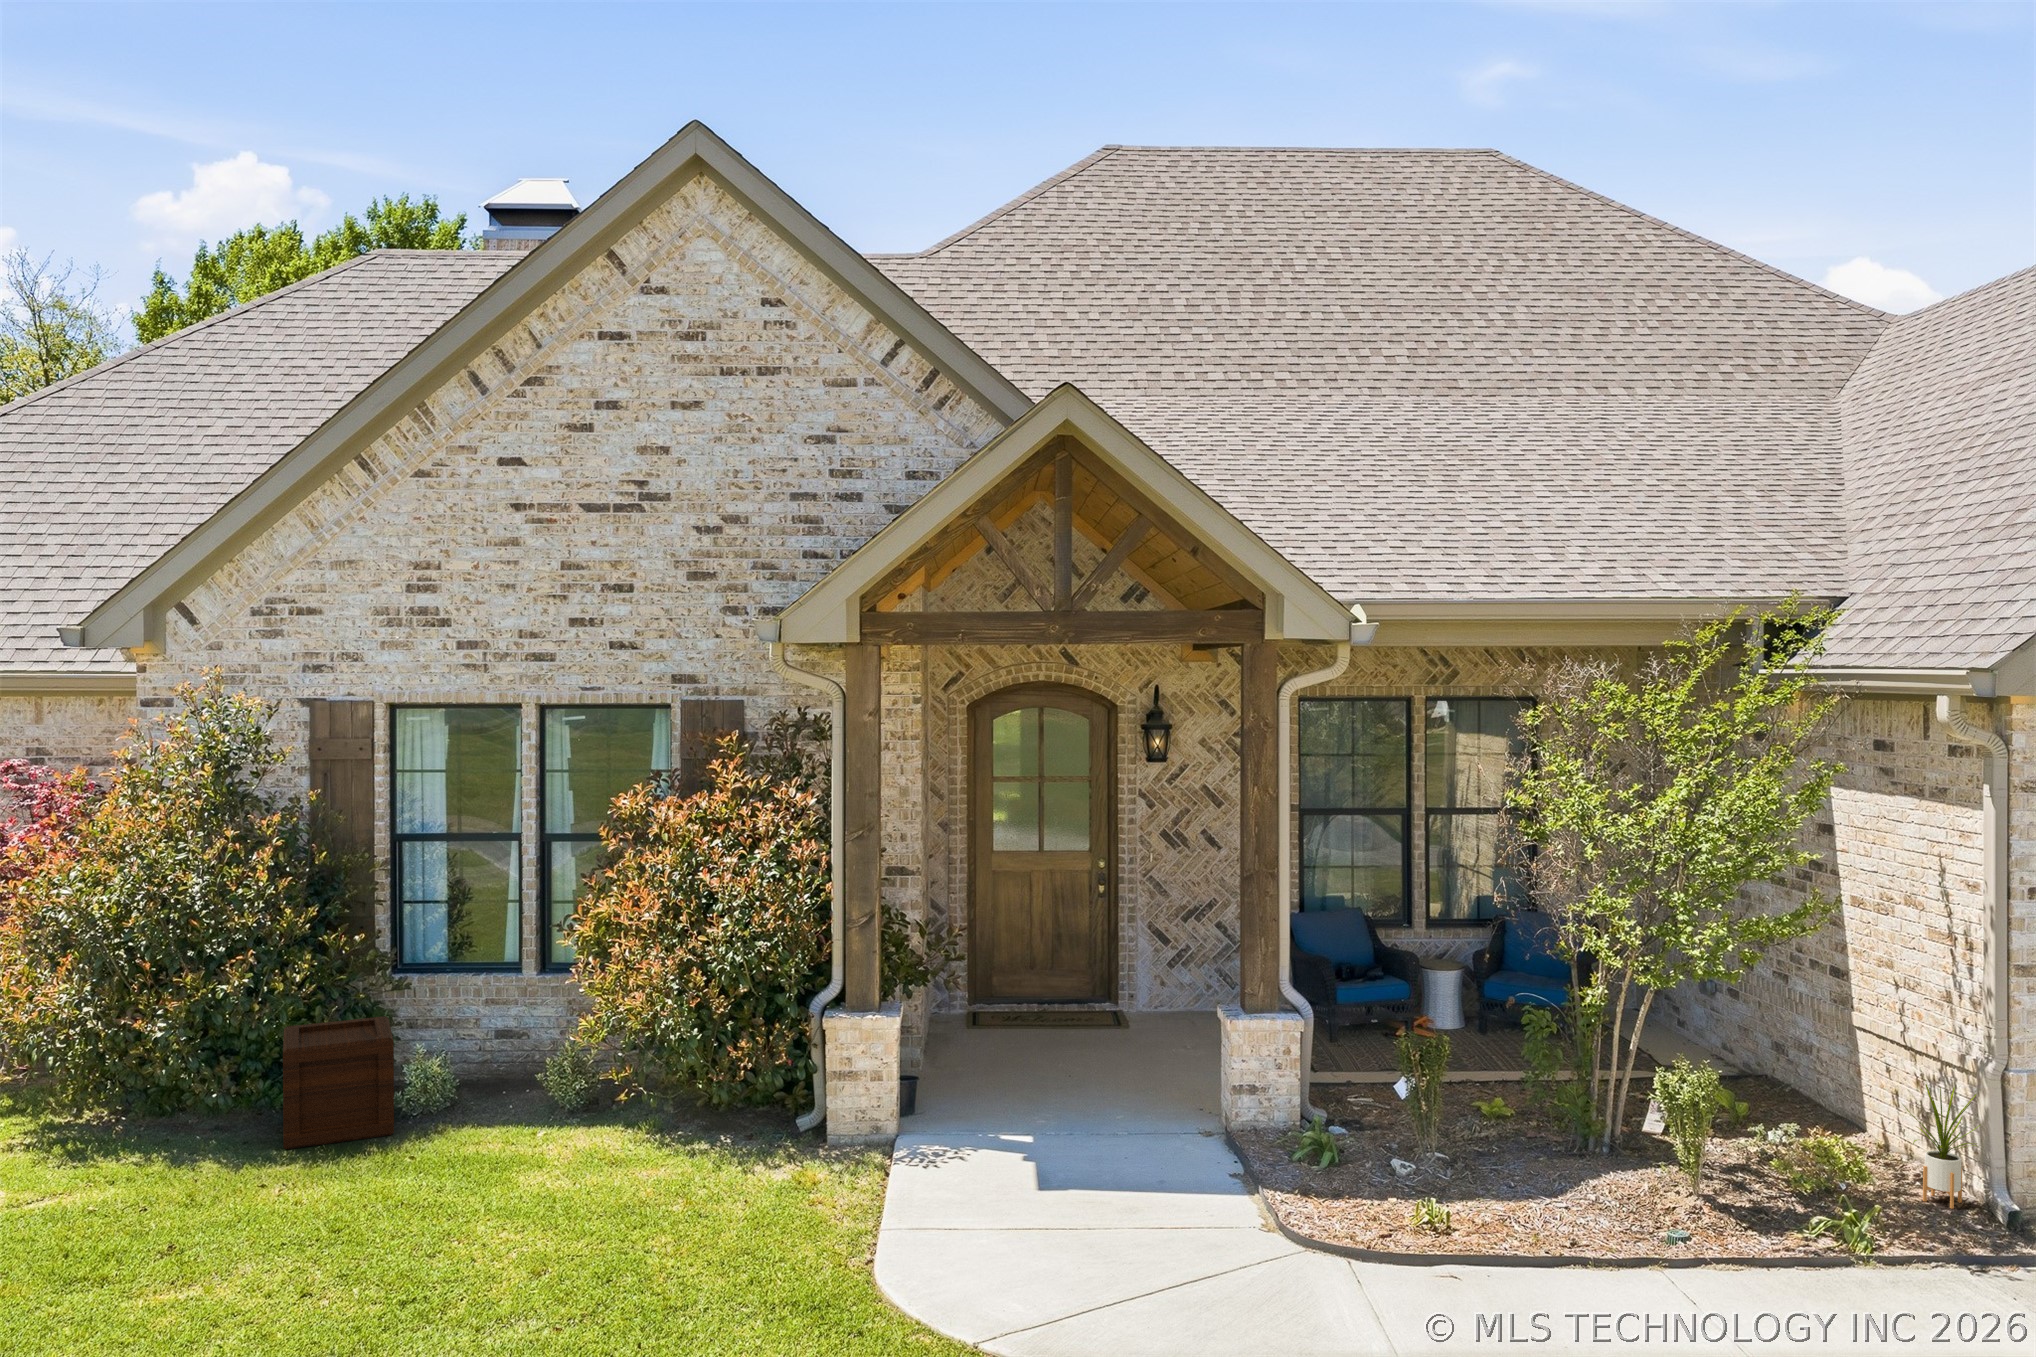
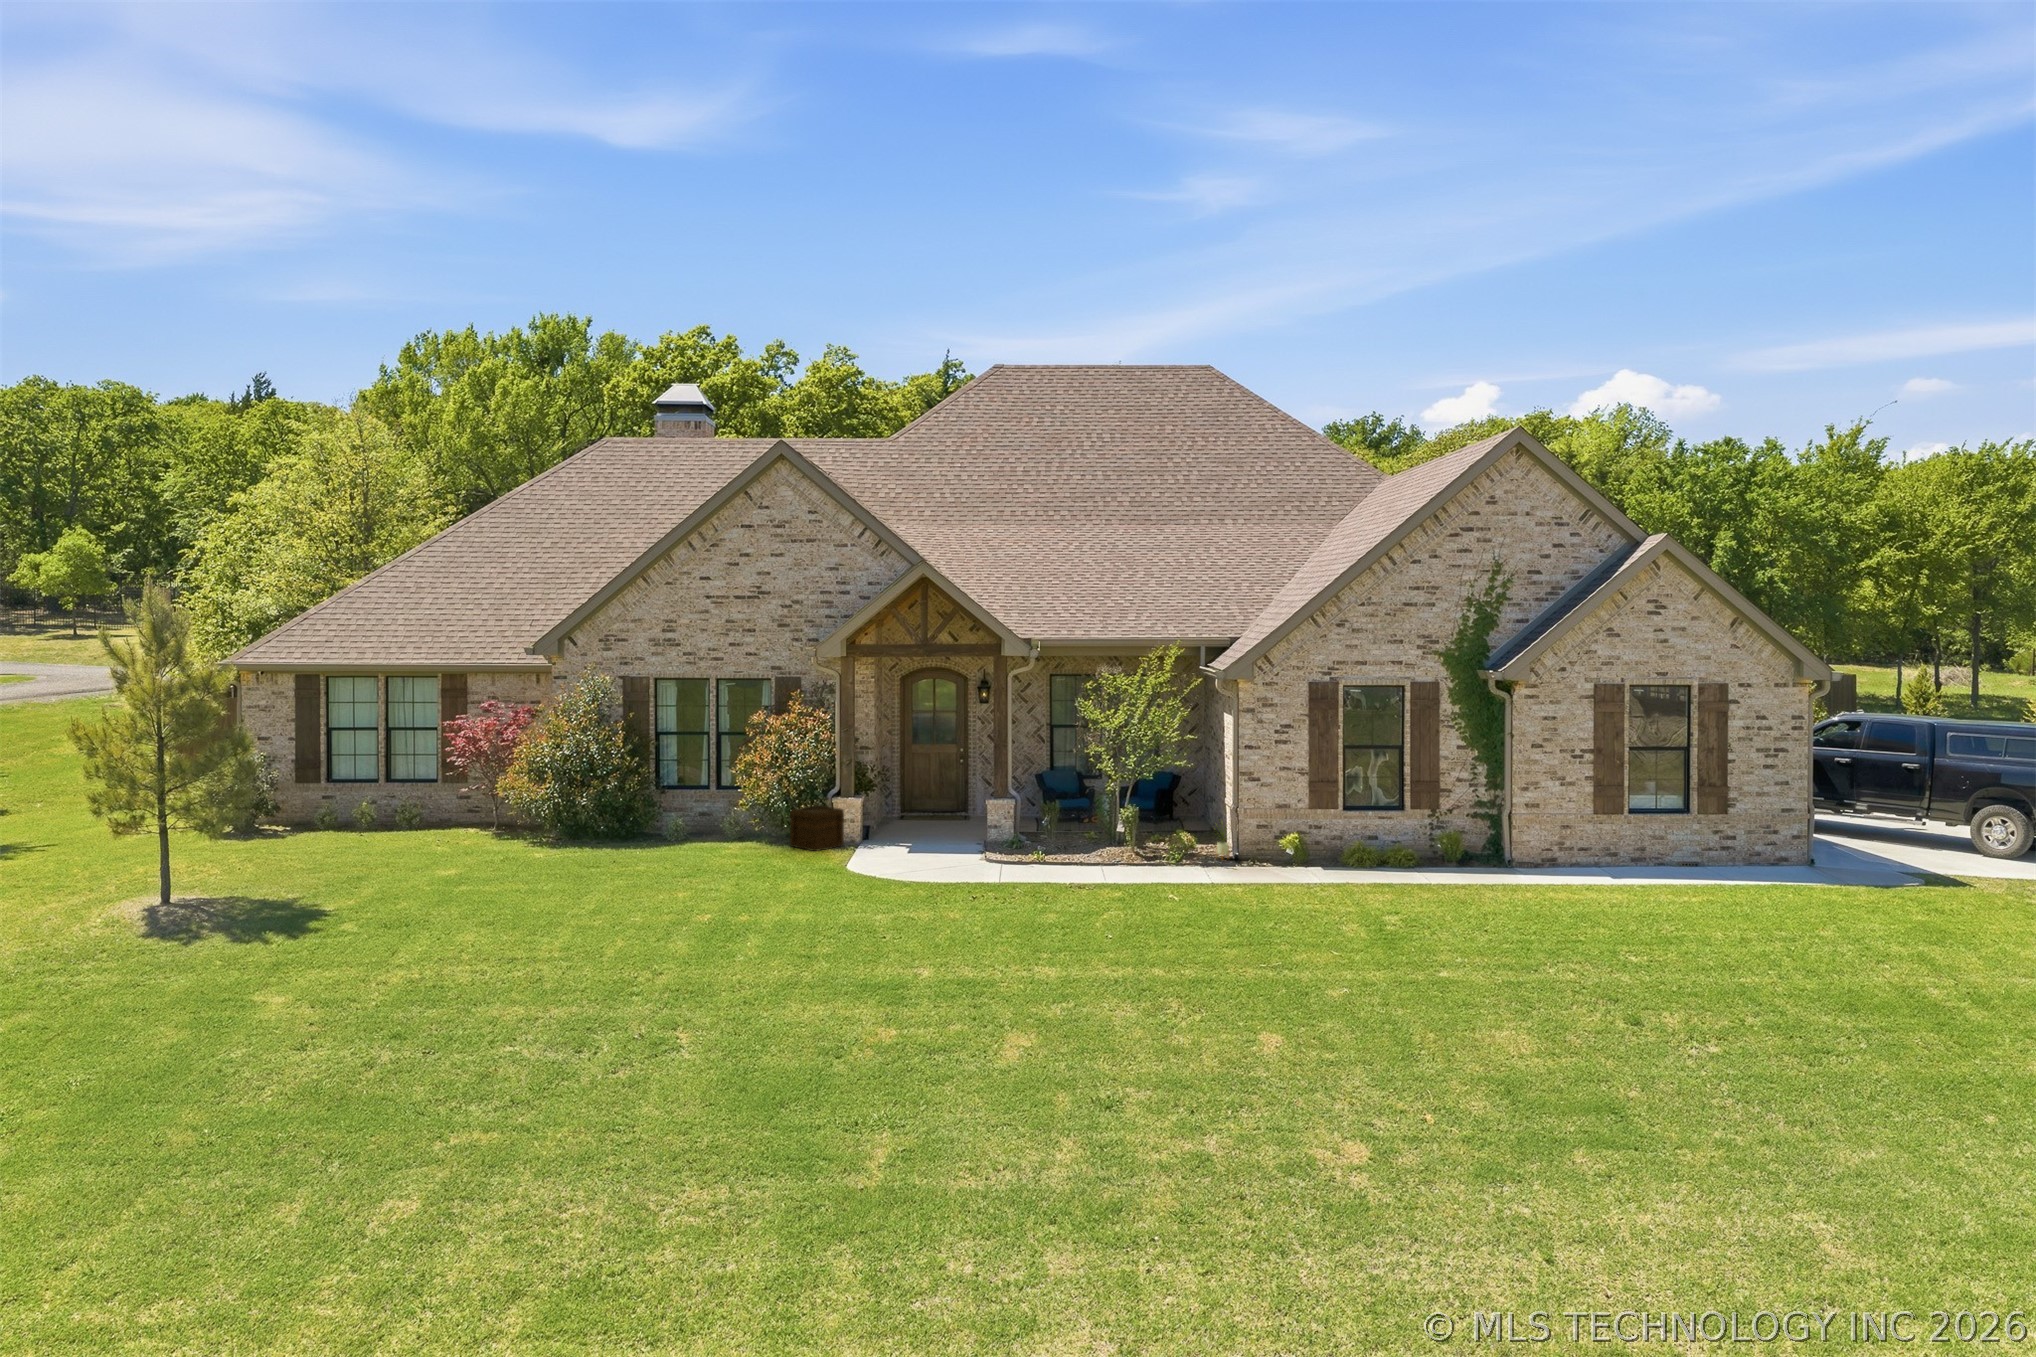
wooden crate: present [283,1016,394,1149] -> present [790,805,844,851]

